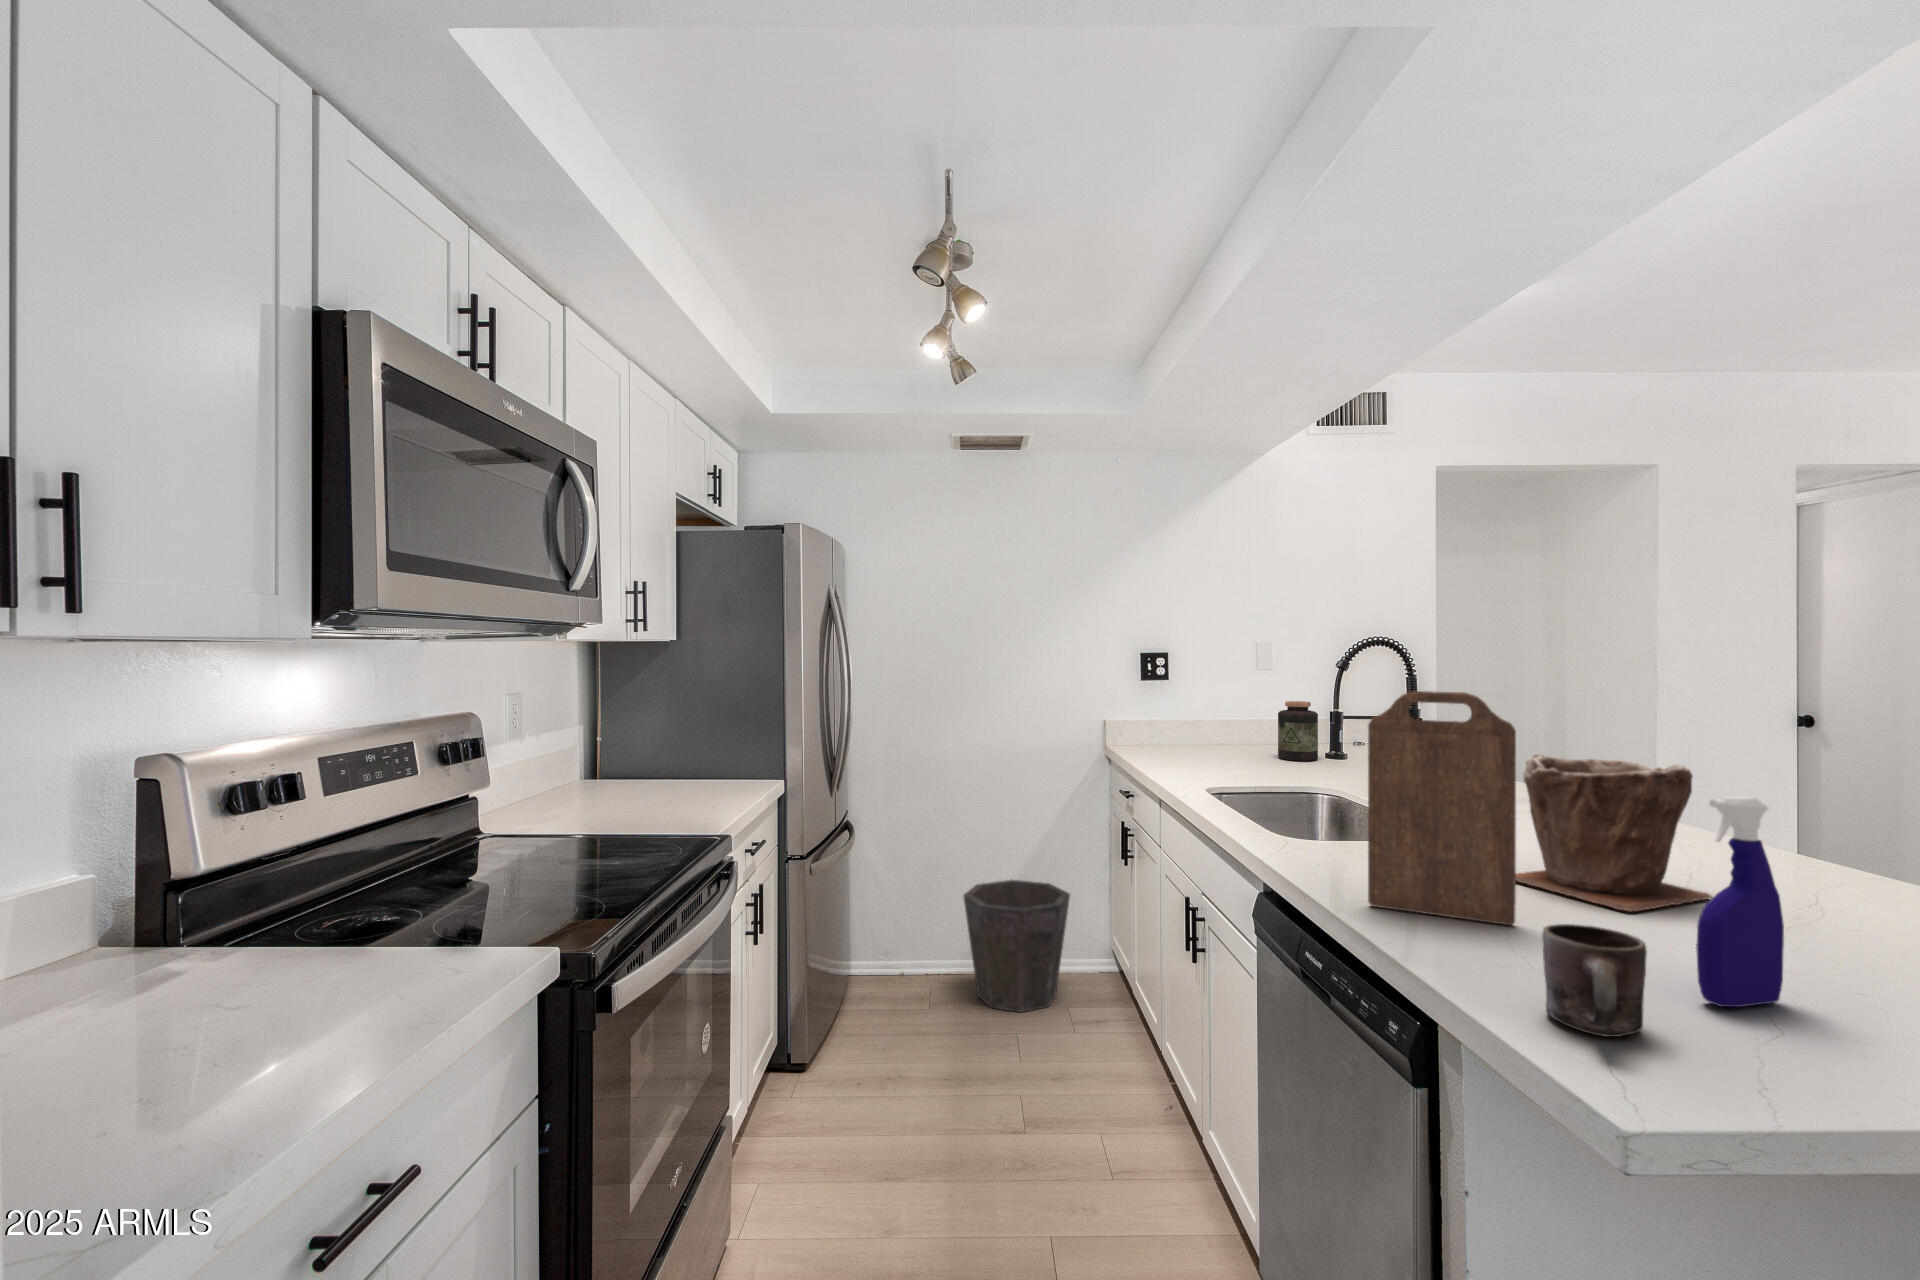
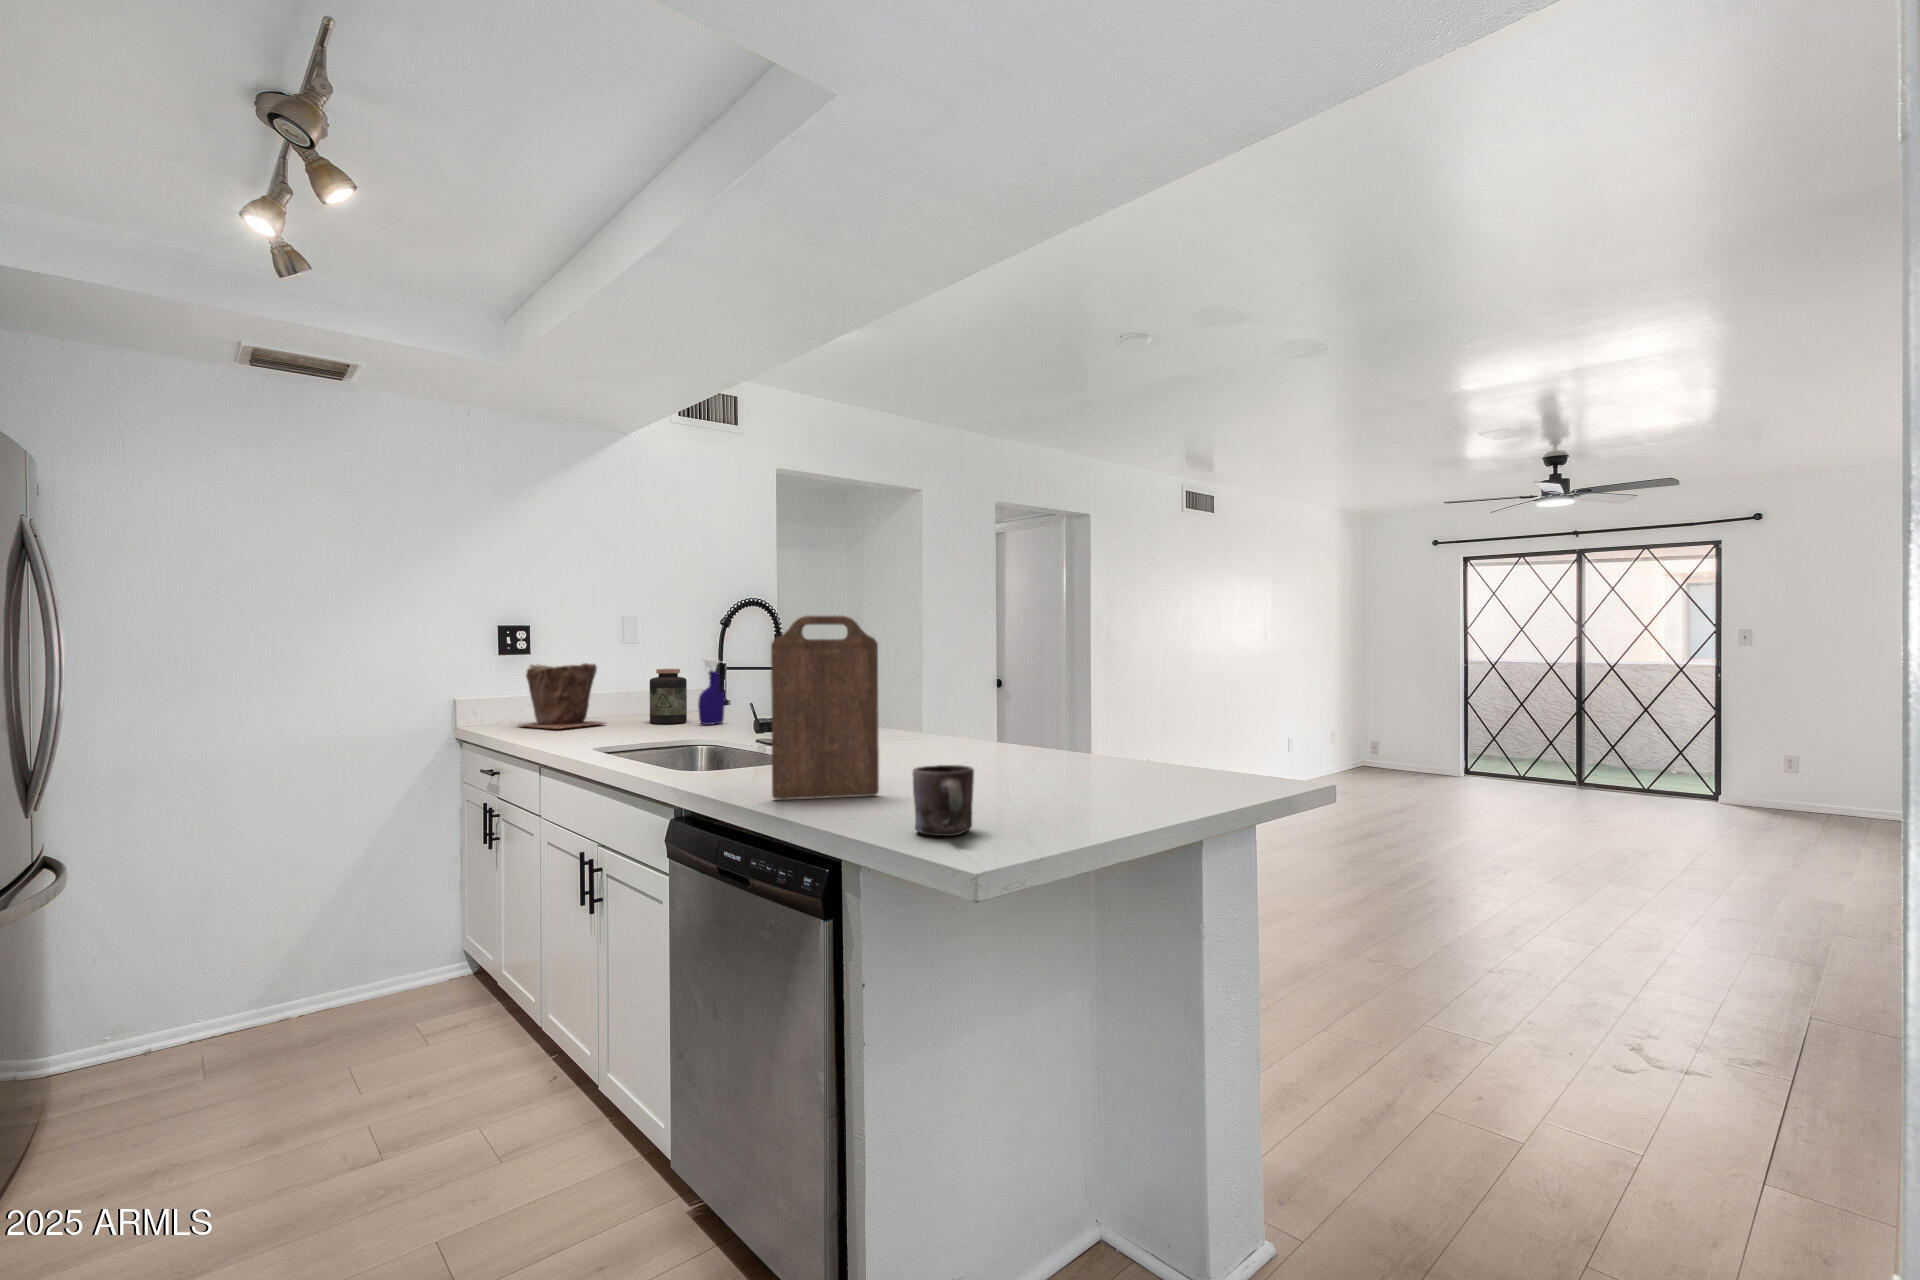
plant pot: present [1516,754,1712,912] -> present [520,663,606,729]
spray bottle: present [1696,797,1784,1007] -> present [698,658,725,725]
waste bin: present [964,880,1070,1013] -> none [265,889,418,1049]

